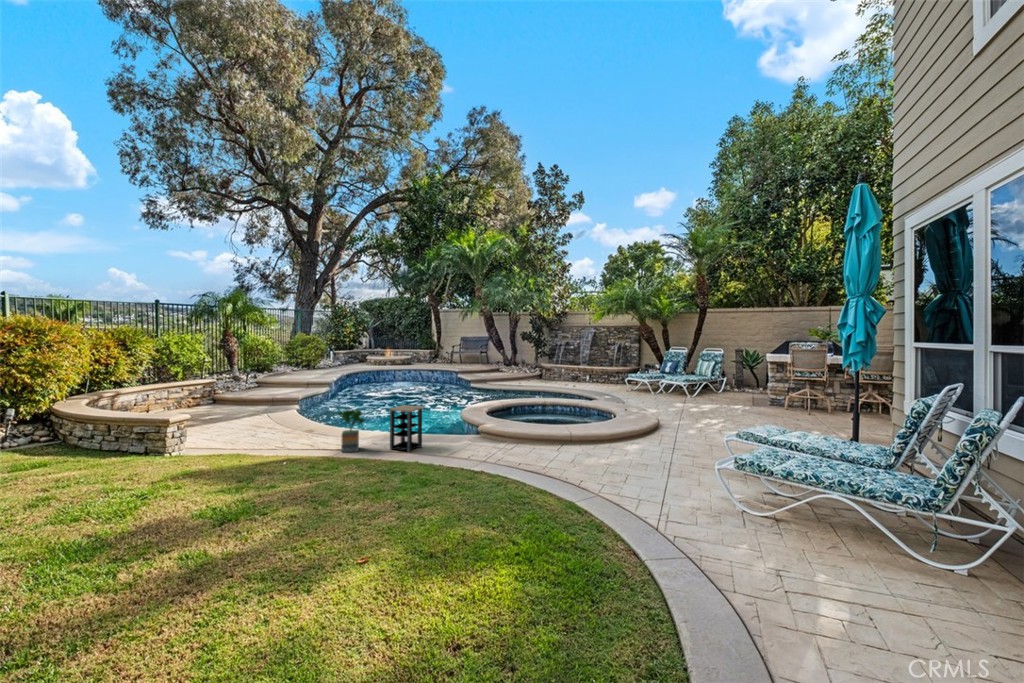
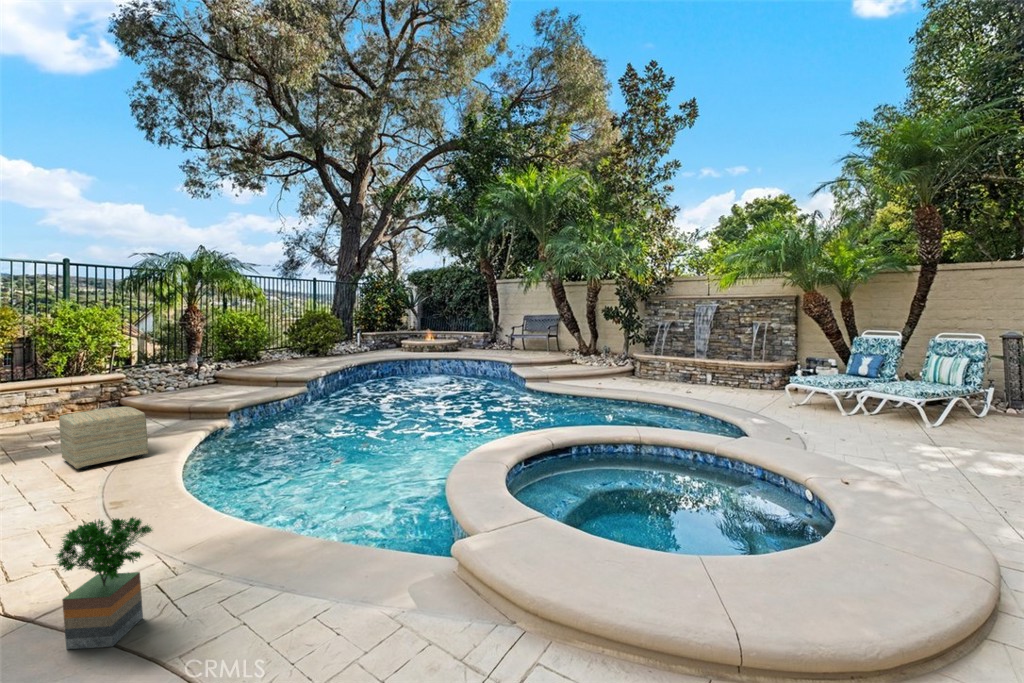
ottoman: none [222,388,272,420] -> present [59,407,148,469]
side table: present [389,405,424,452] -> none [196,503,306,671]

